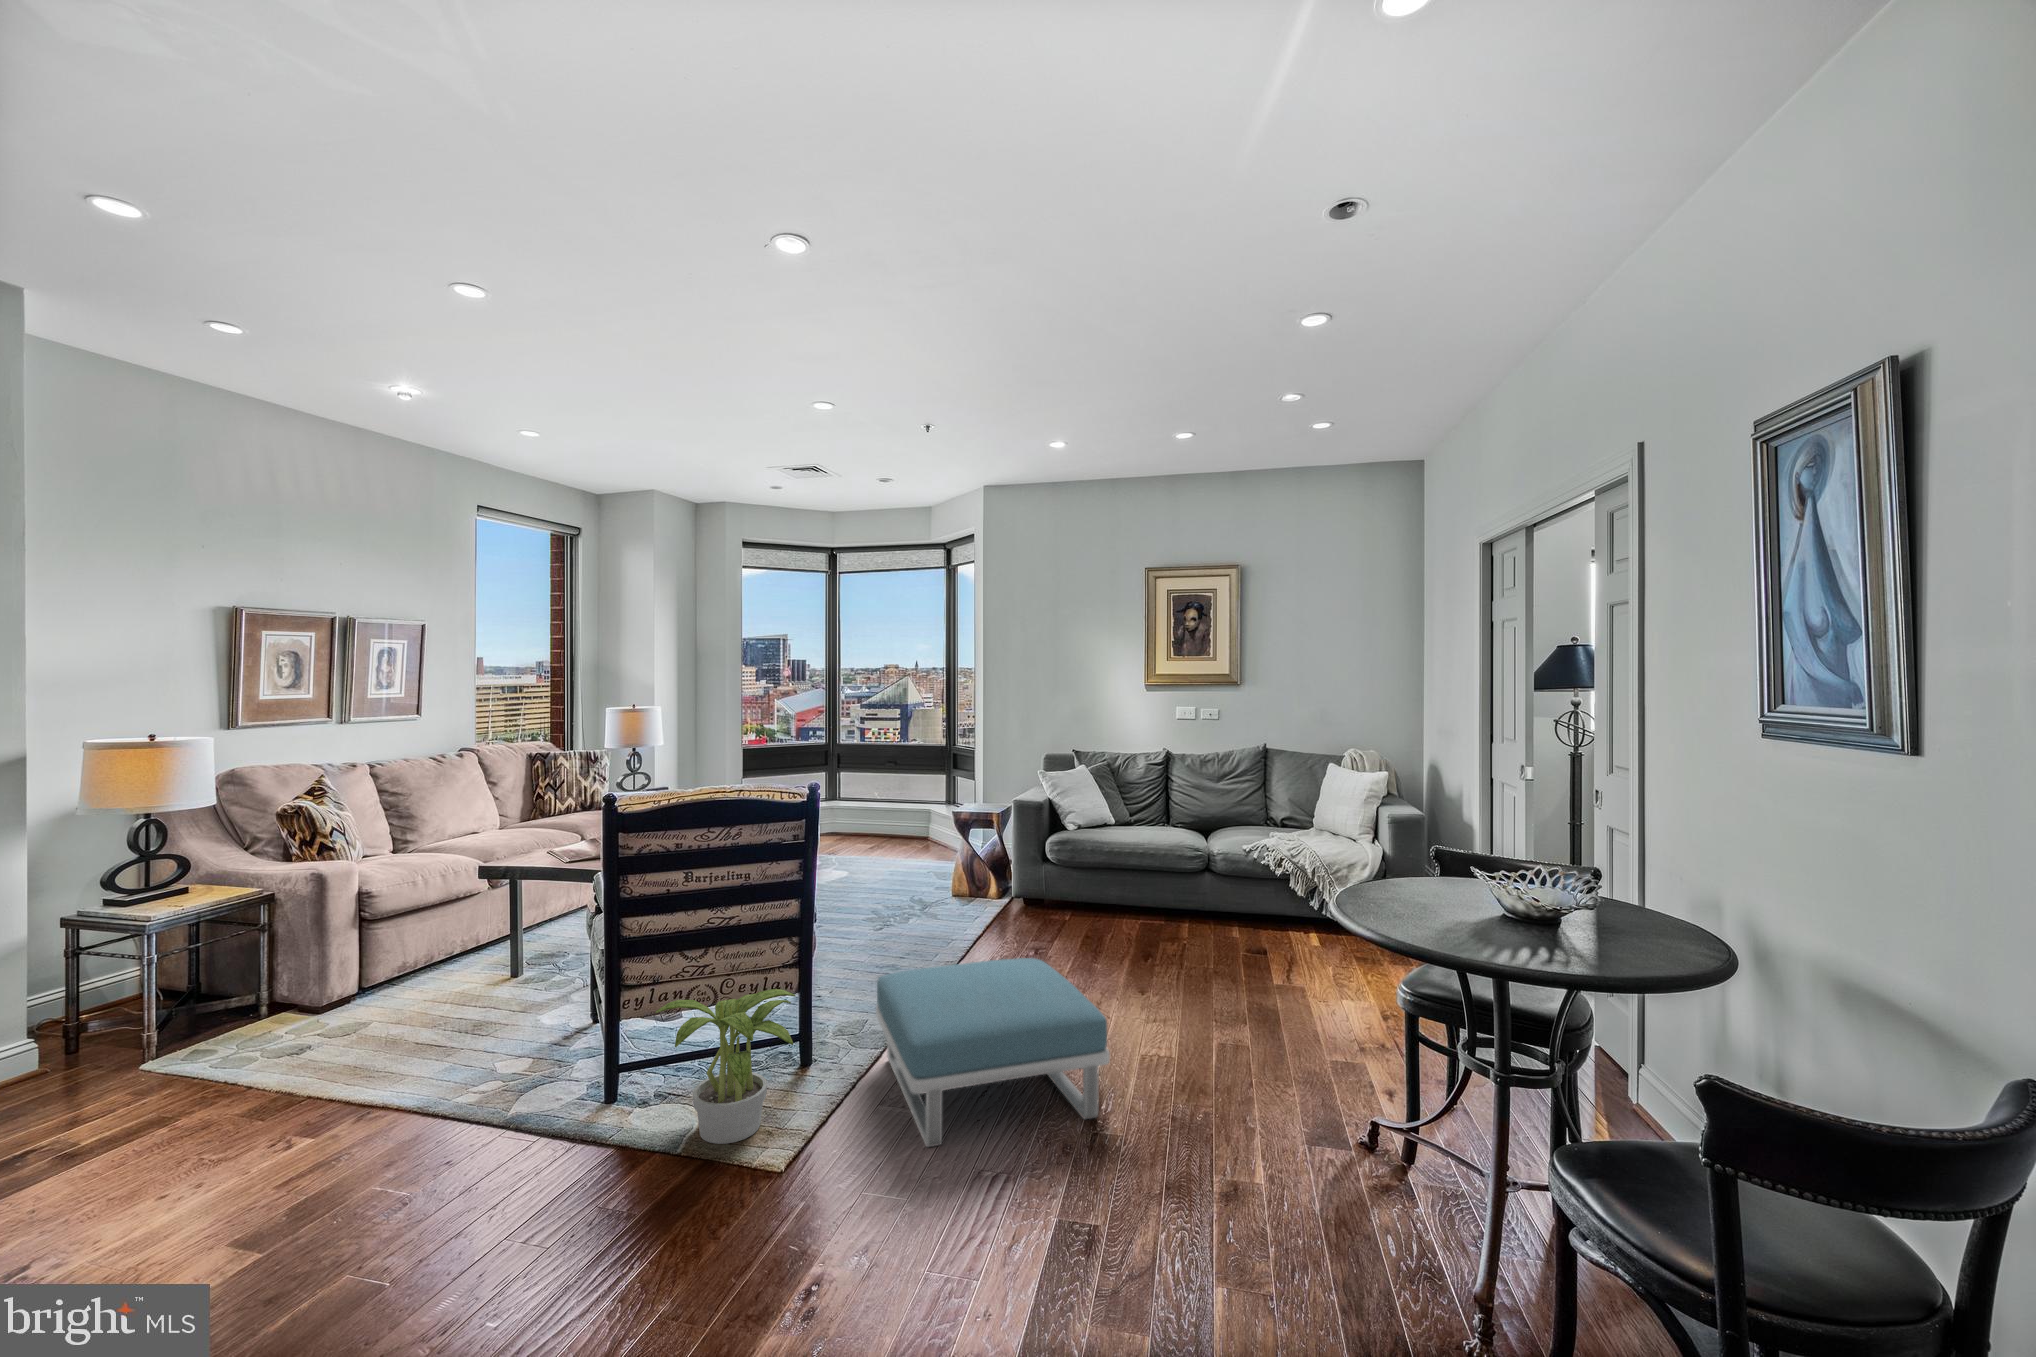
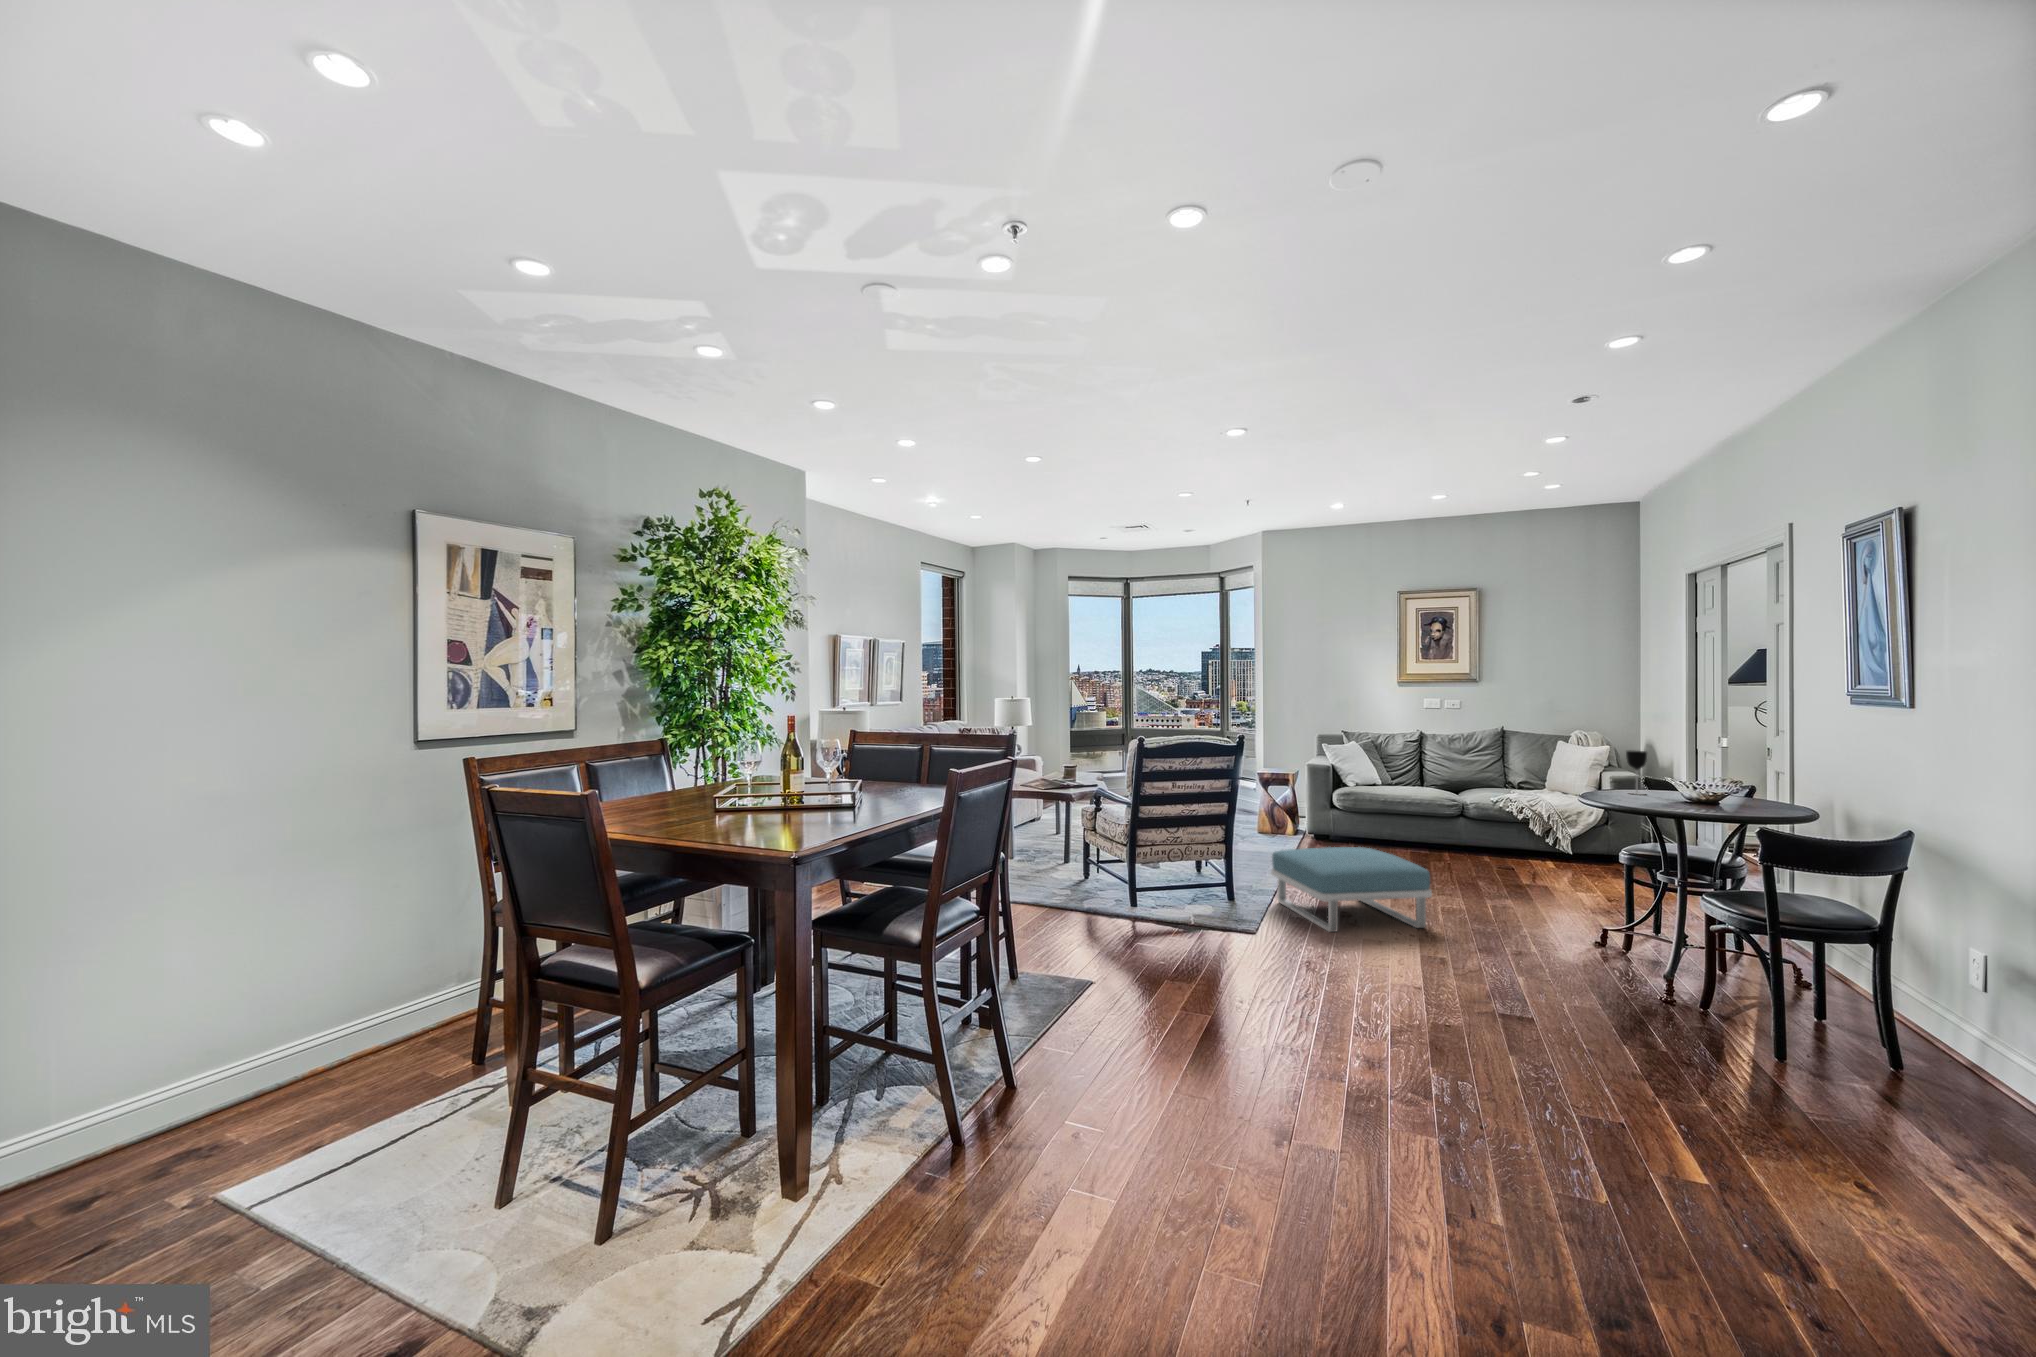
wine glass: none [1408,821,1442,903] -> present [1626,751,1647,794]
potted plant: present [655,989,796,1144] -> none [1173,847,1250,925]

